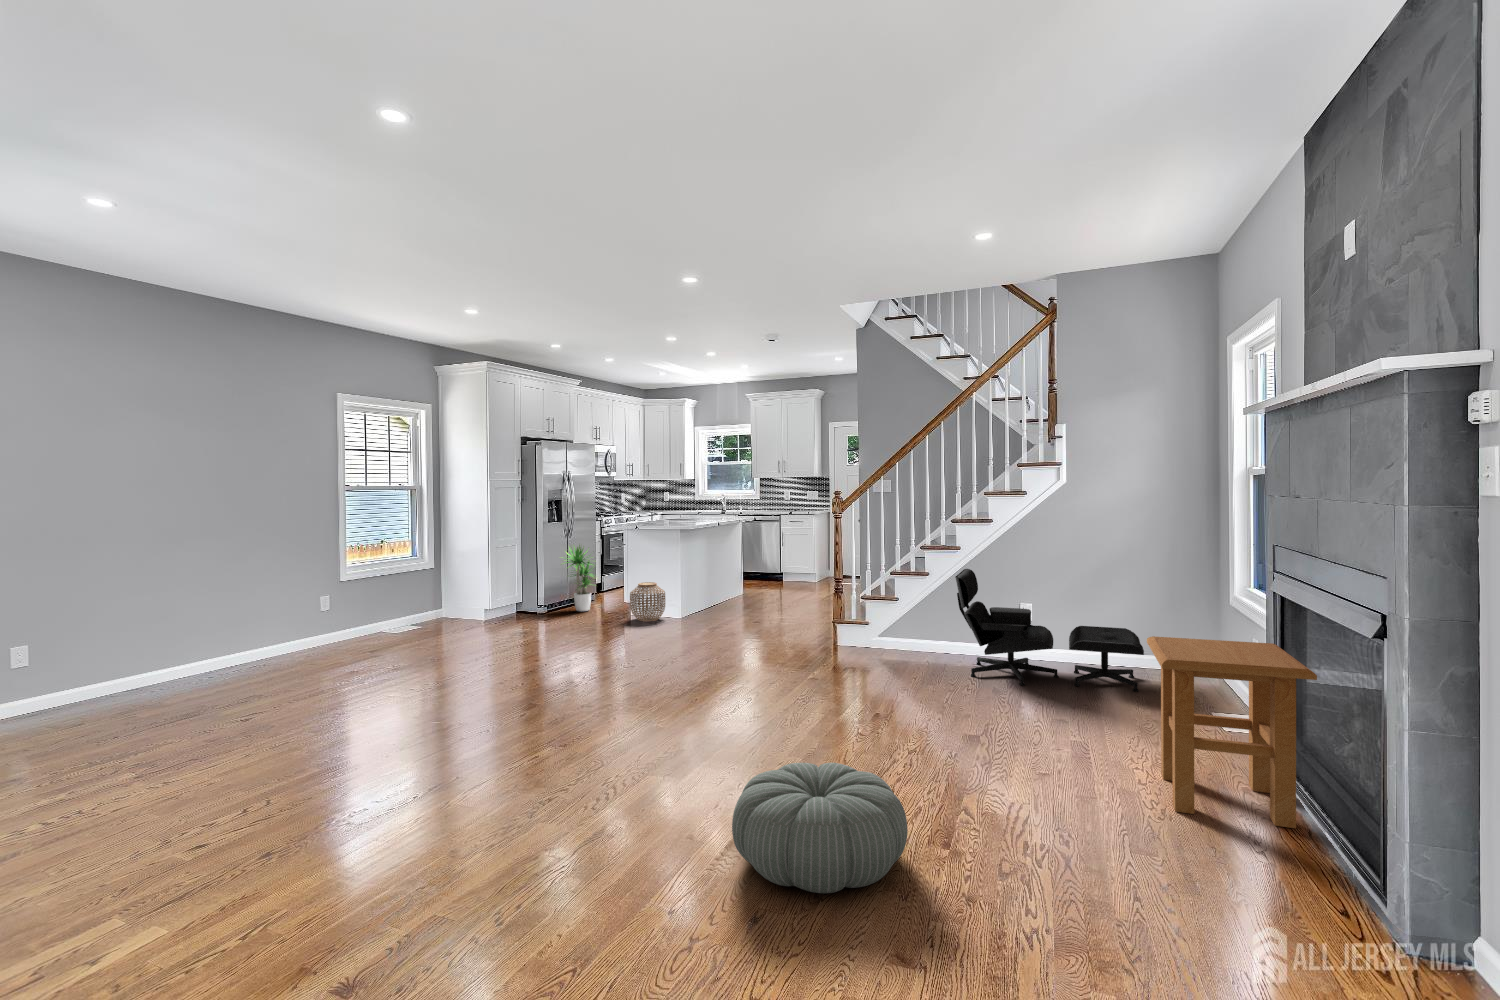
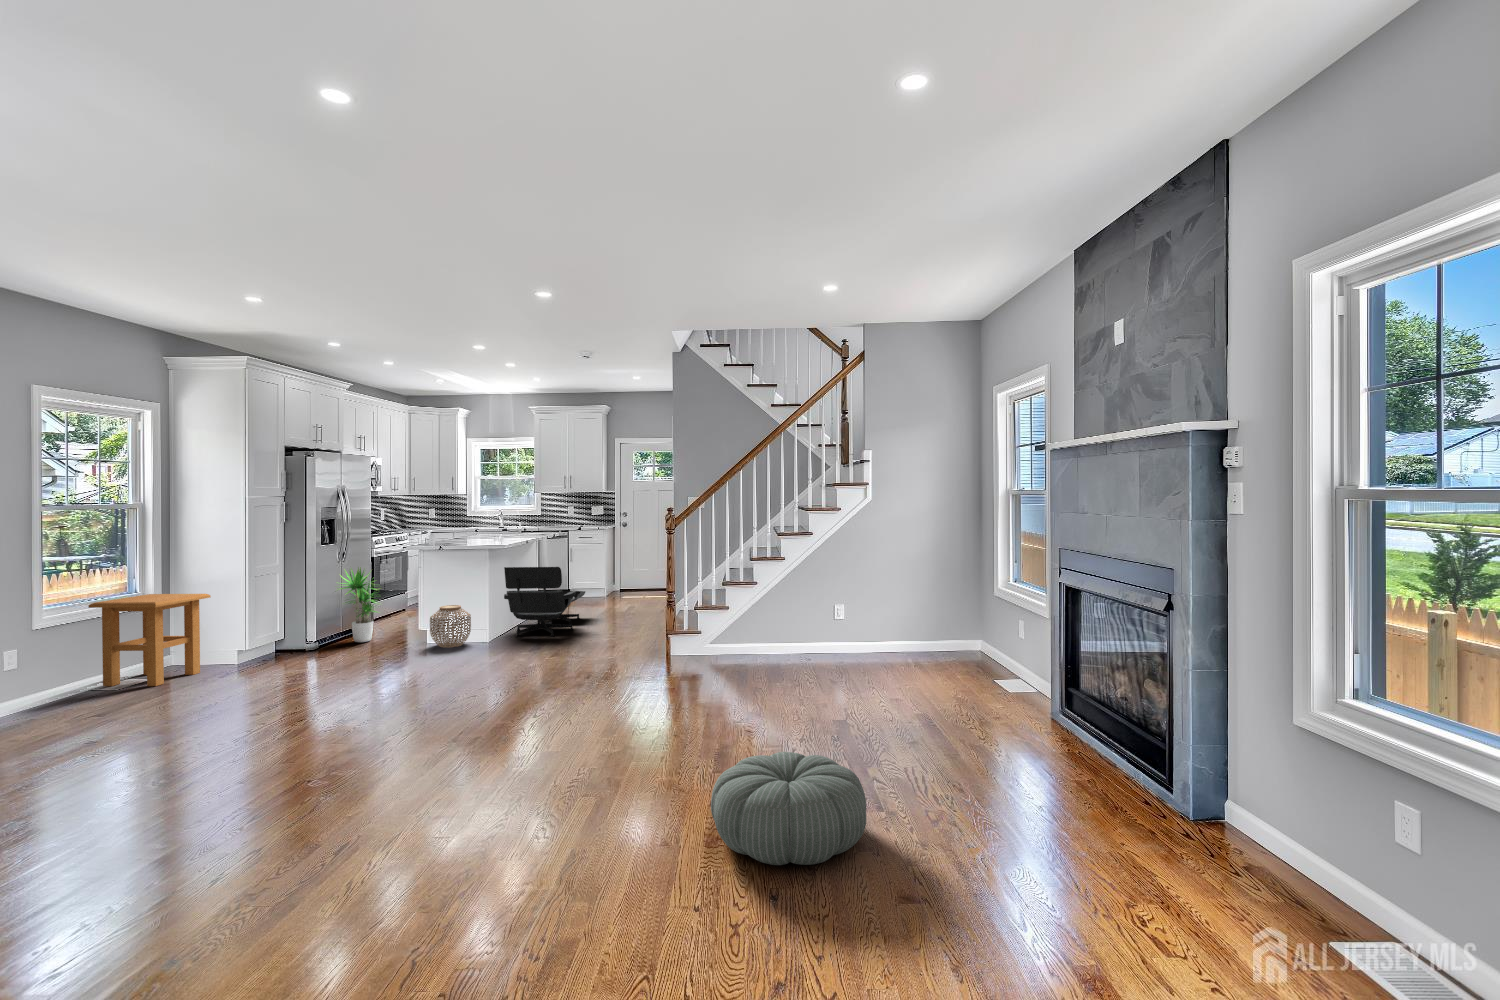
lounge chair: present [955,569,1144,692] -> present [504,567,585,637]
side table: present [1147,636,1317,828] -> present [88,594,211,686]

